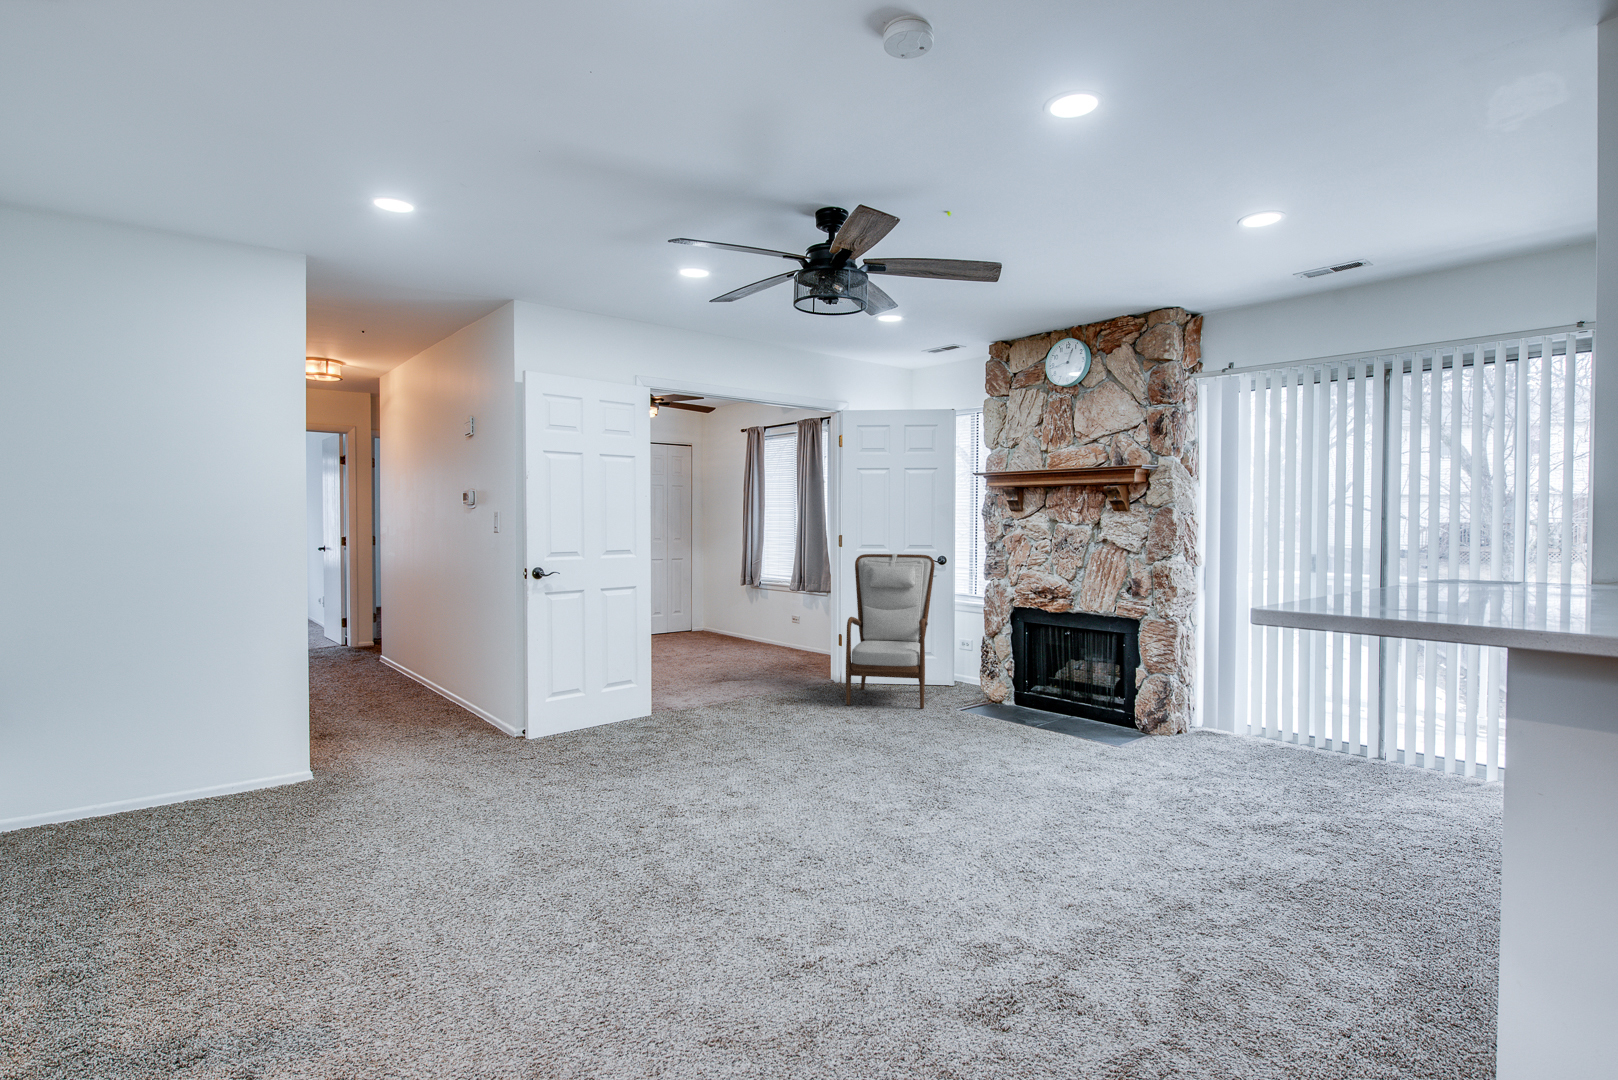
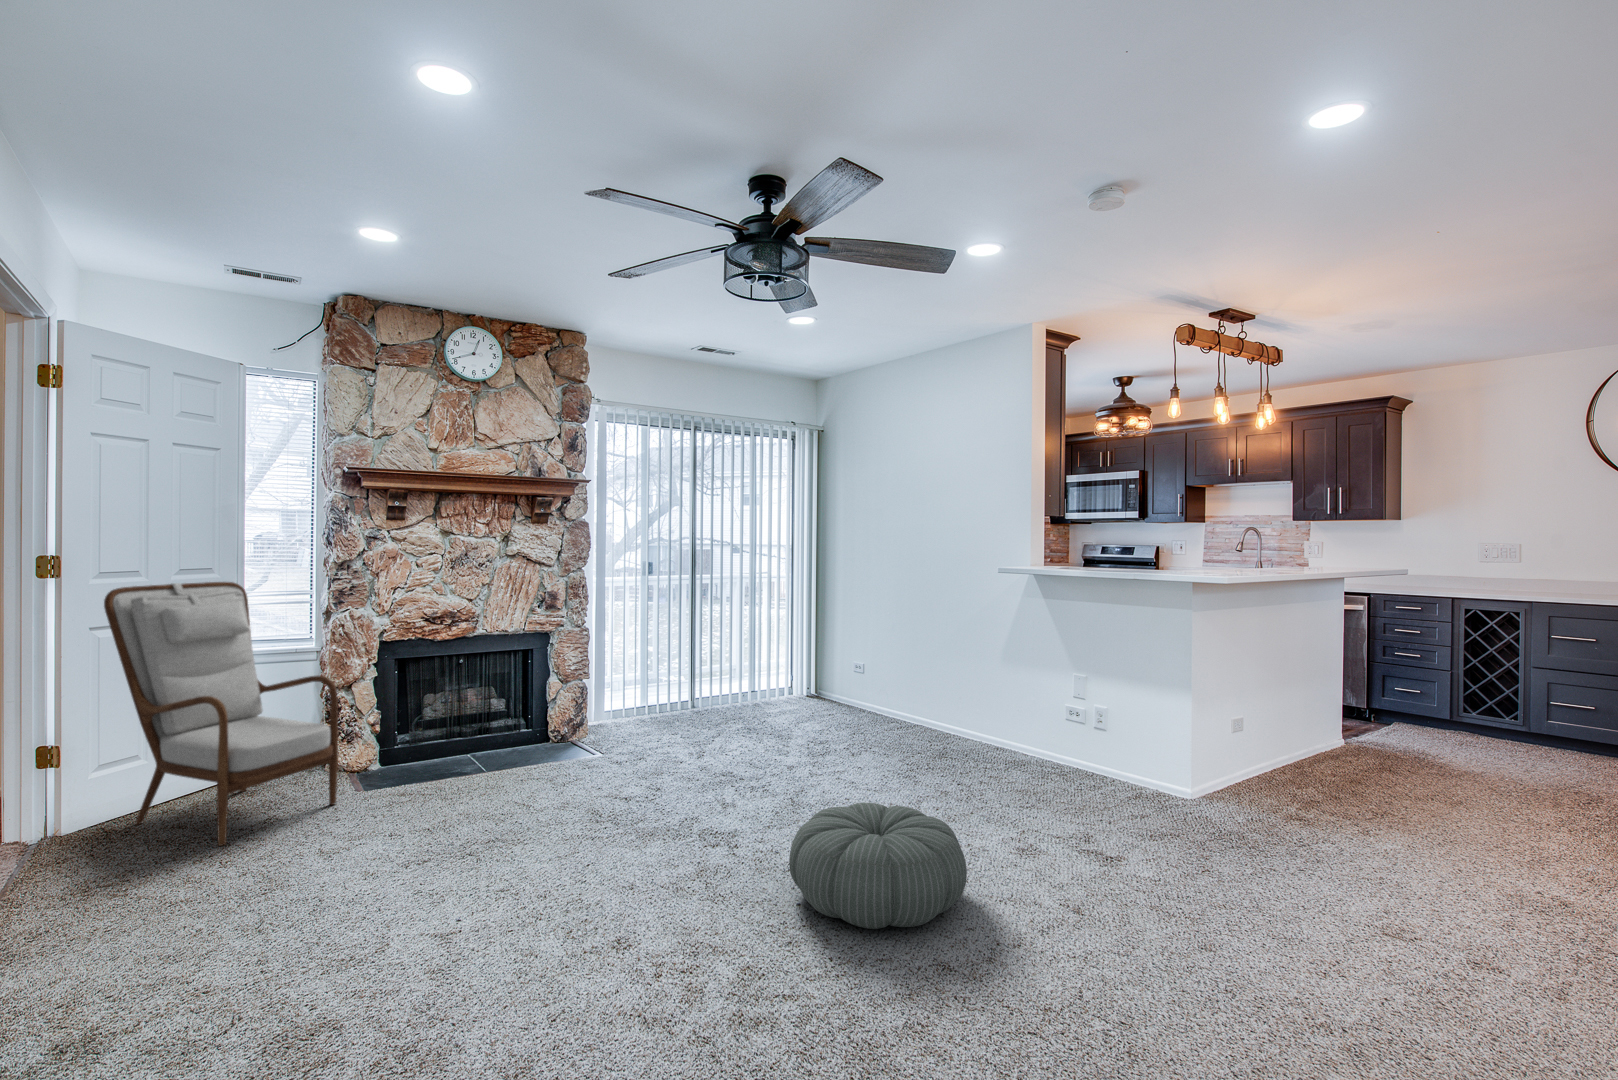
pouf: none [803,777,982,899] -> present [789,802,967,929]

